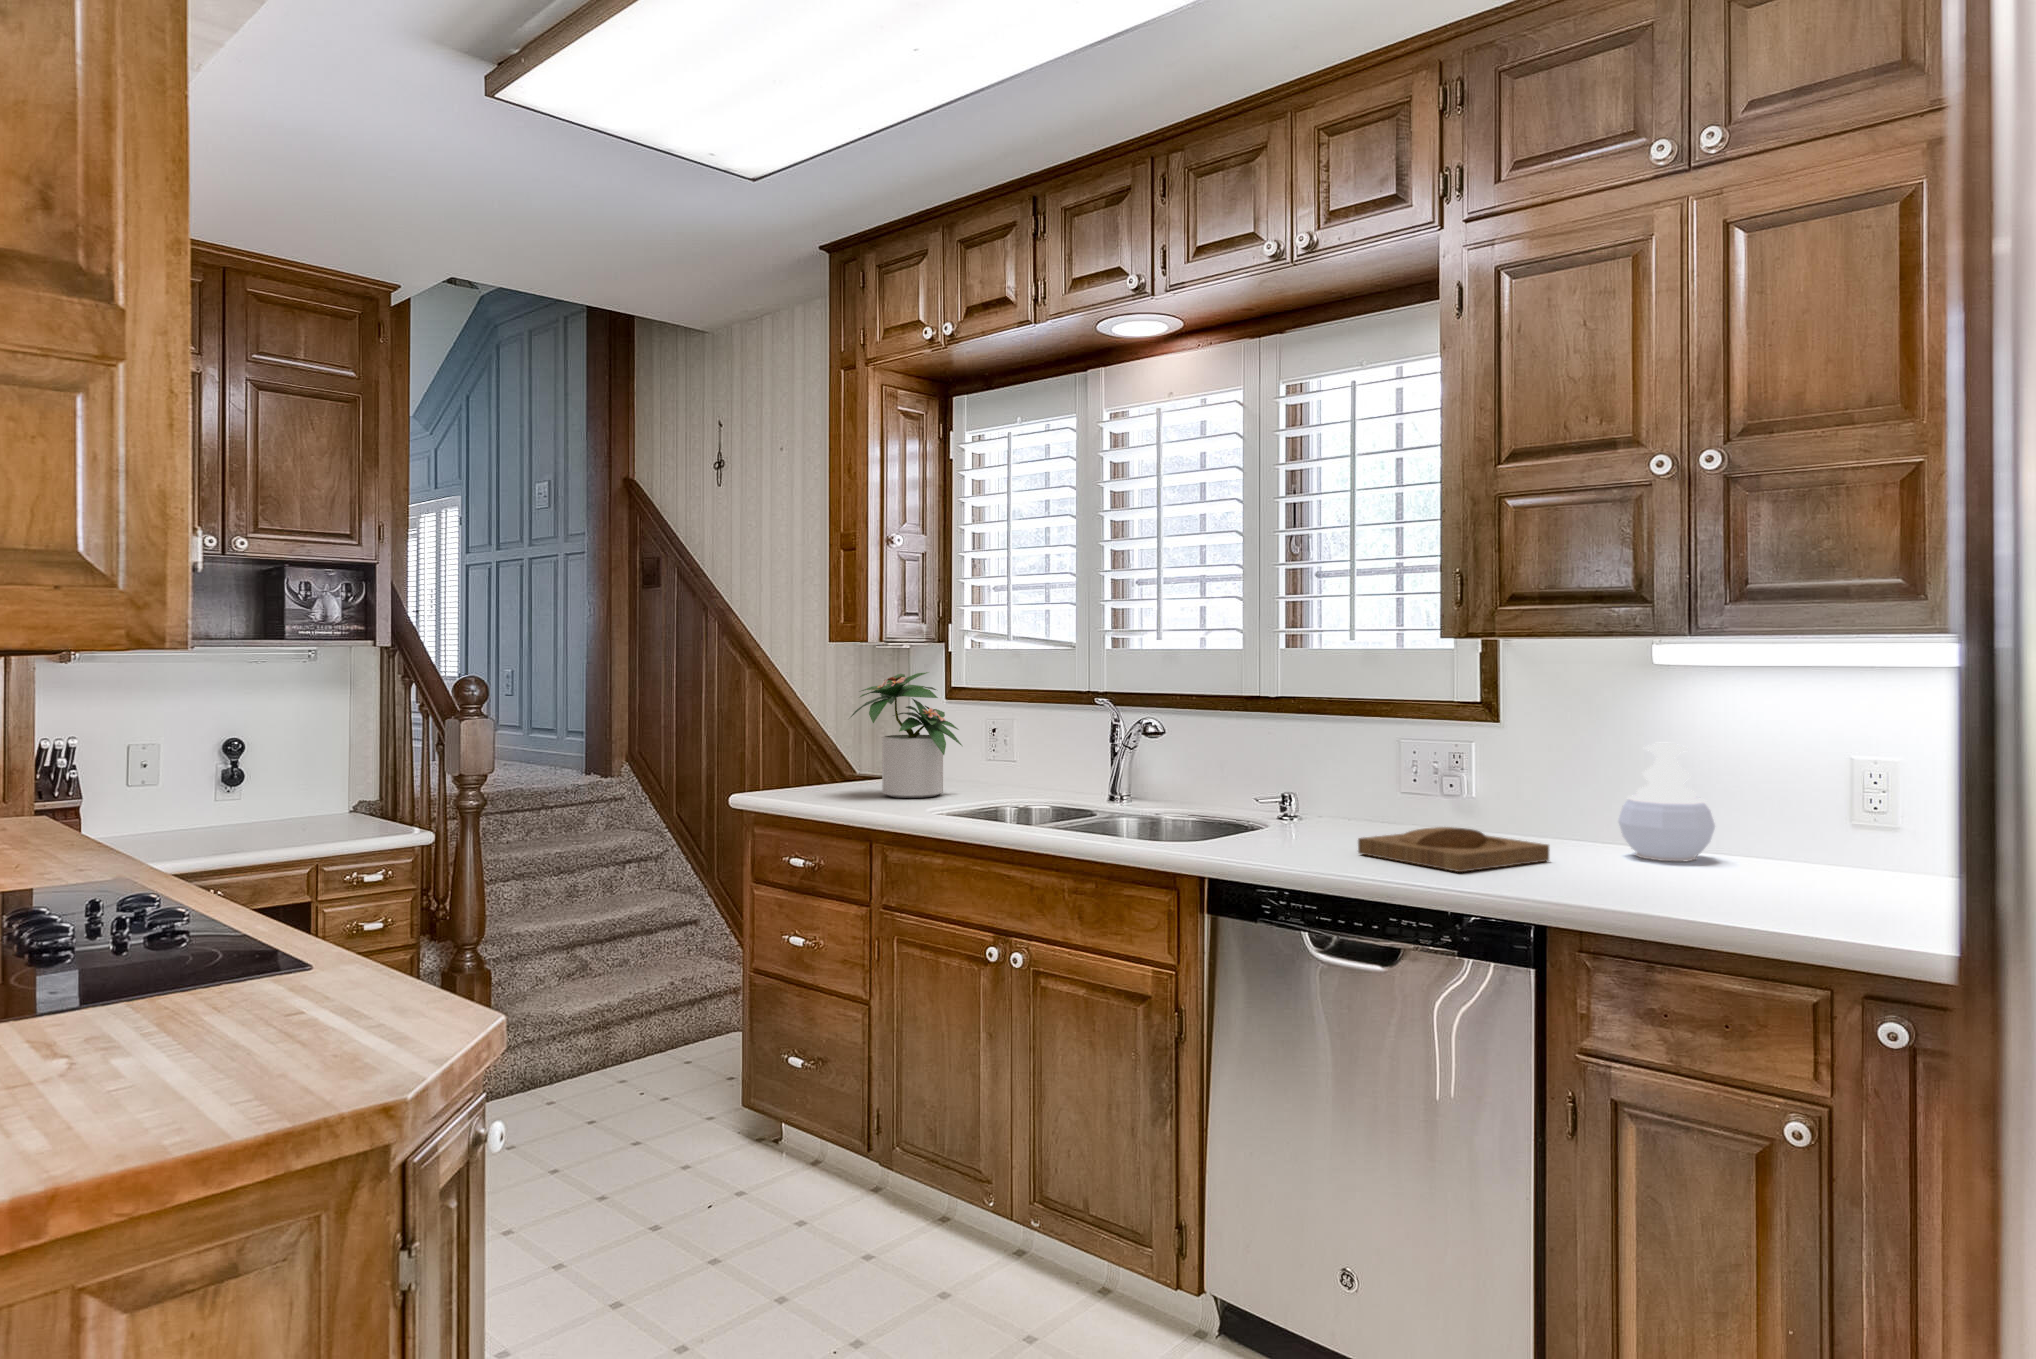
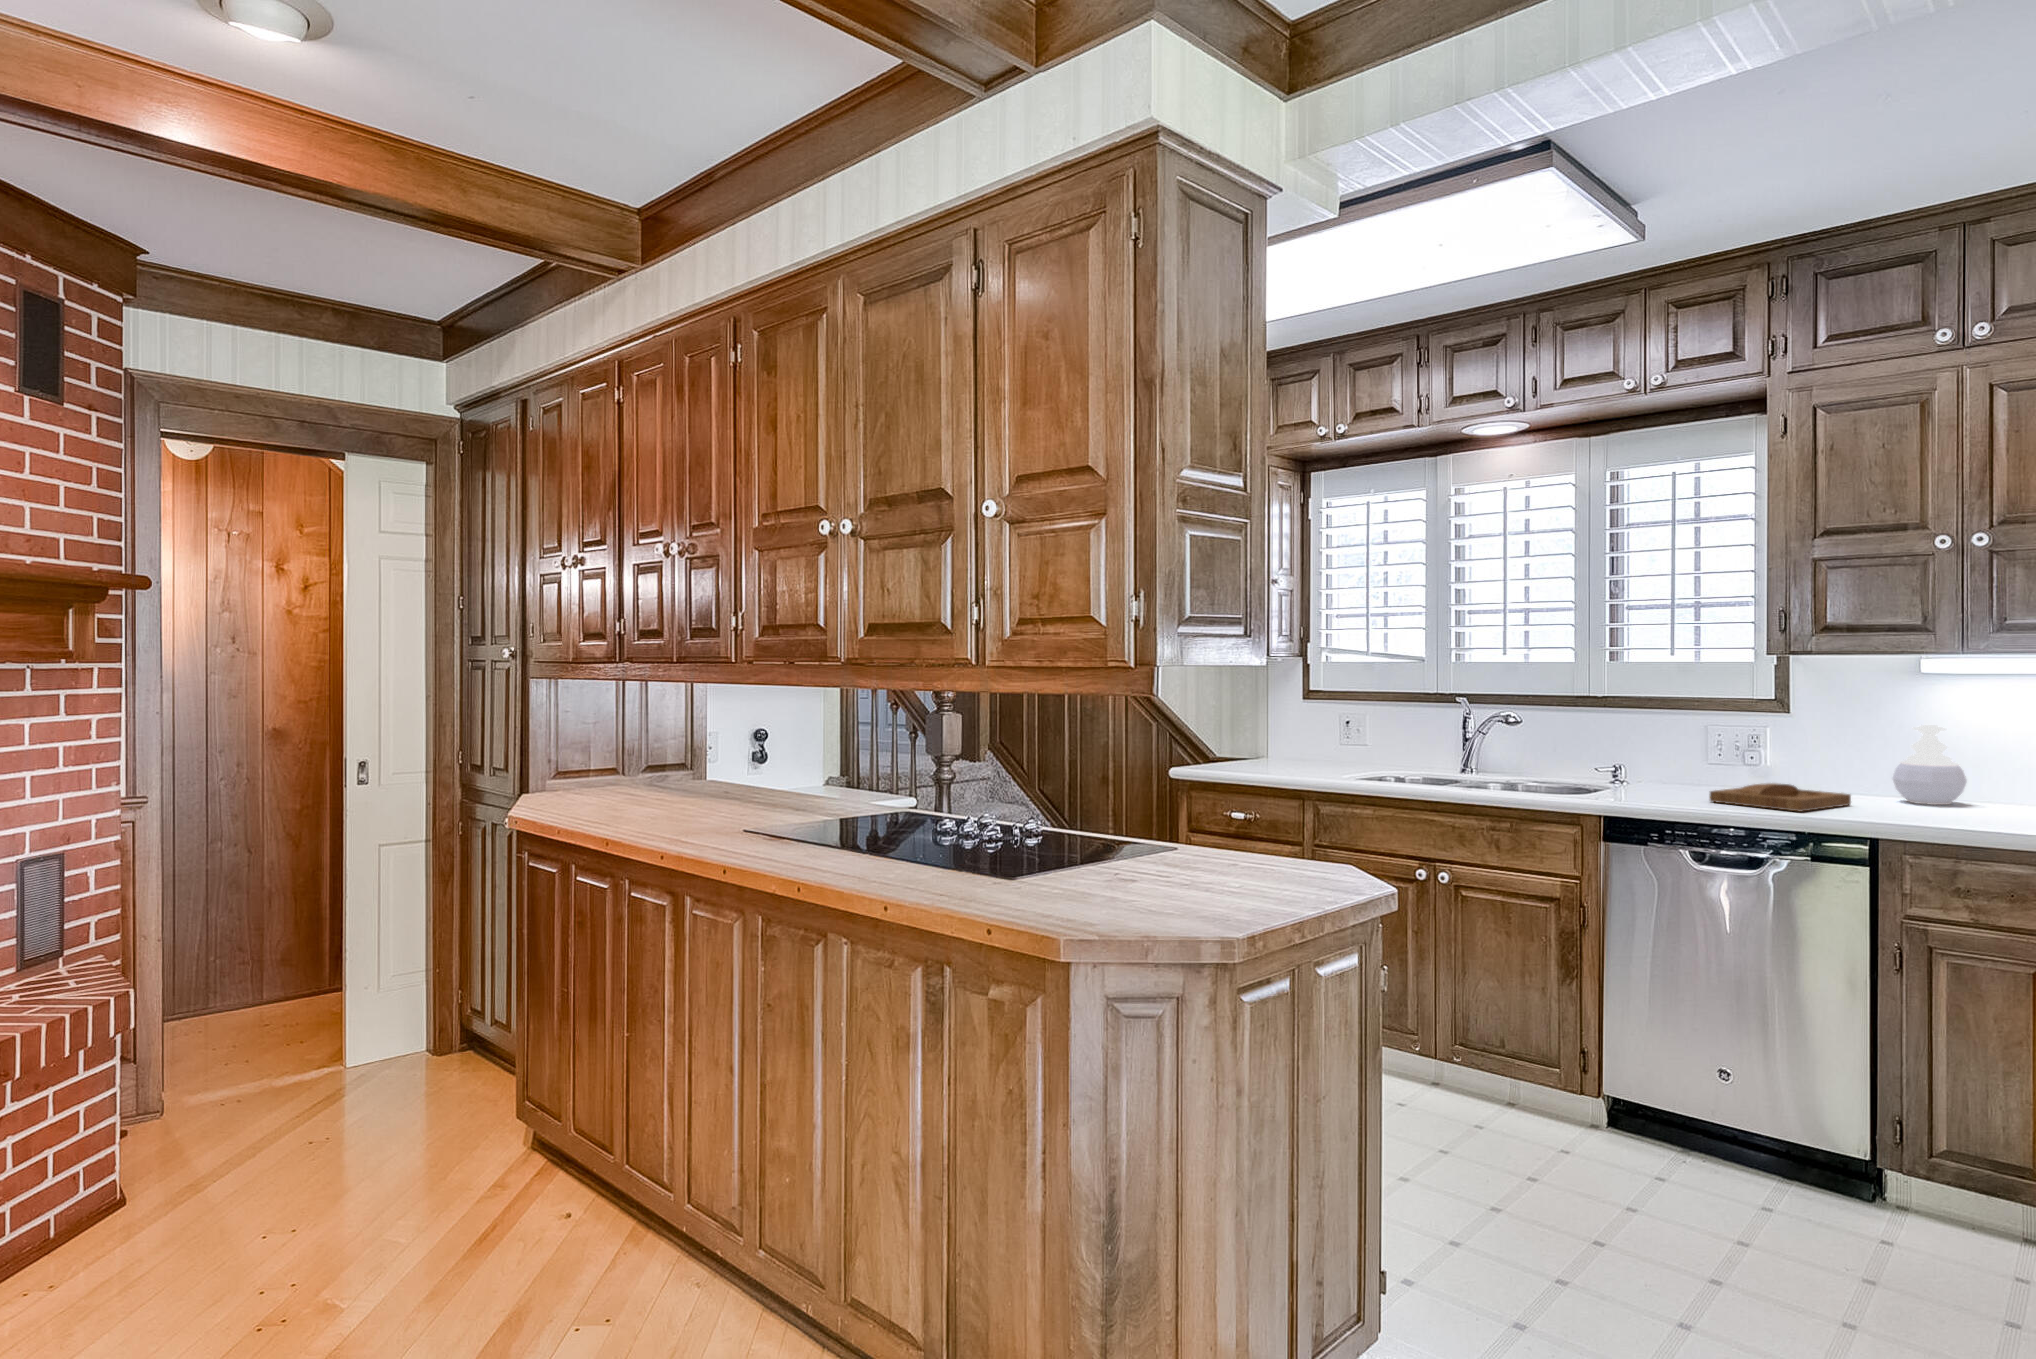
potted plant: present [851,672,962,798] -> none [1250,677,1335,769]

